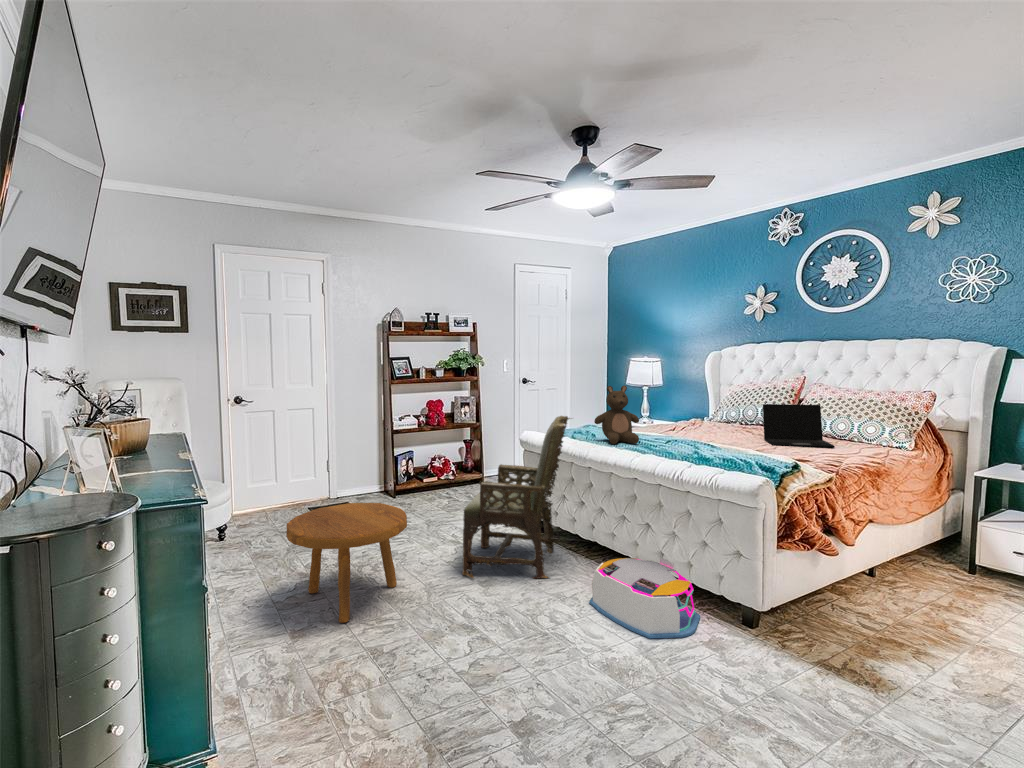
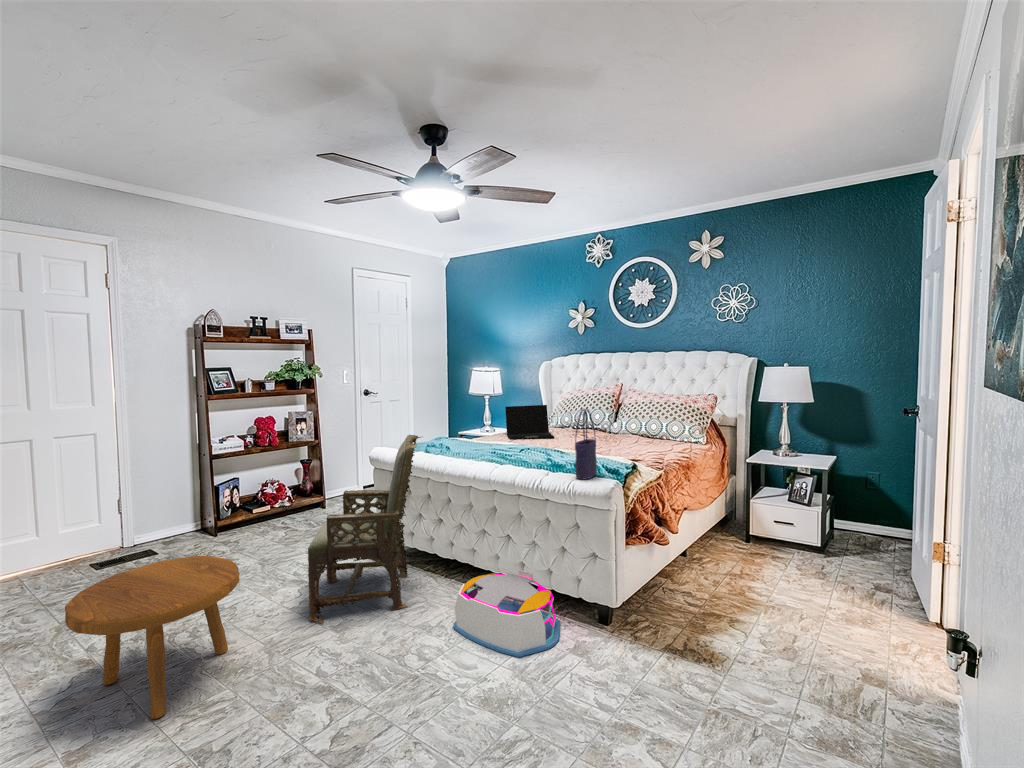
stuffed bear: present [594,385,639,444] -> none [443,400,488,460]
tote bag: none [725,396,752,471] -> present [575,409,597,479]
laptop: present [763,404,835,448] -> present [505,405,554,440]

